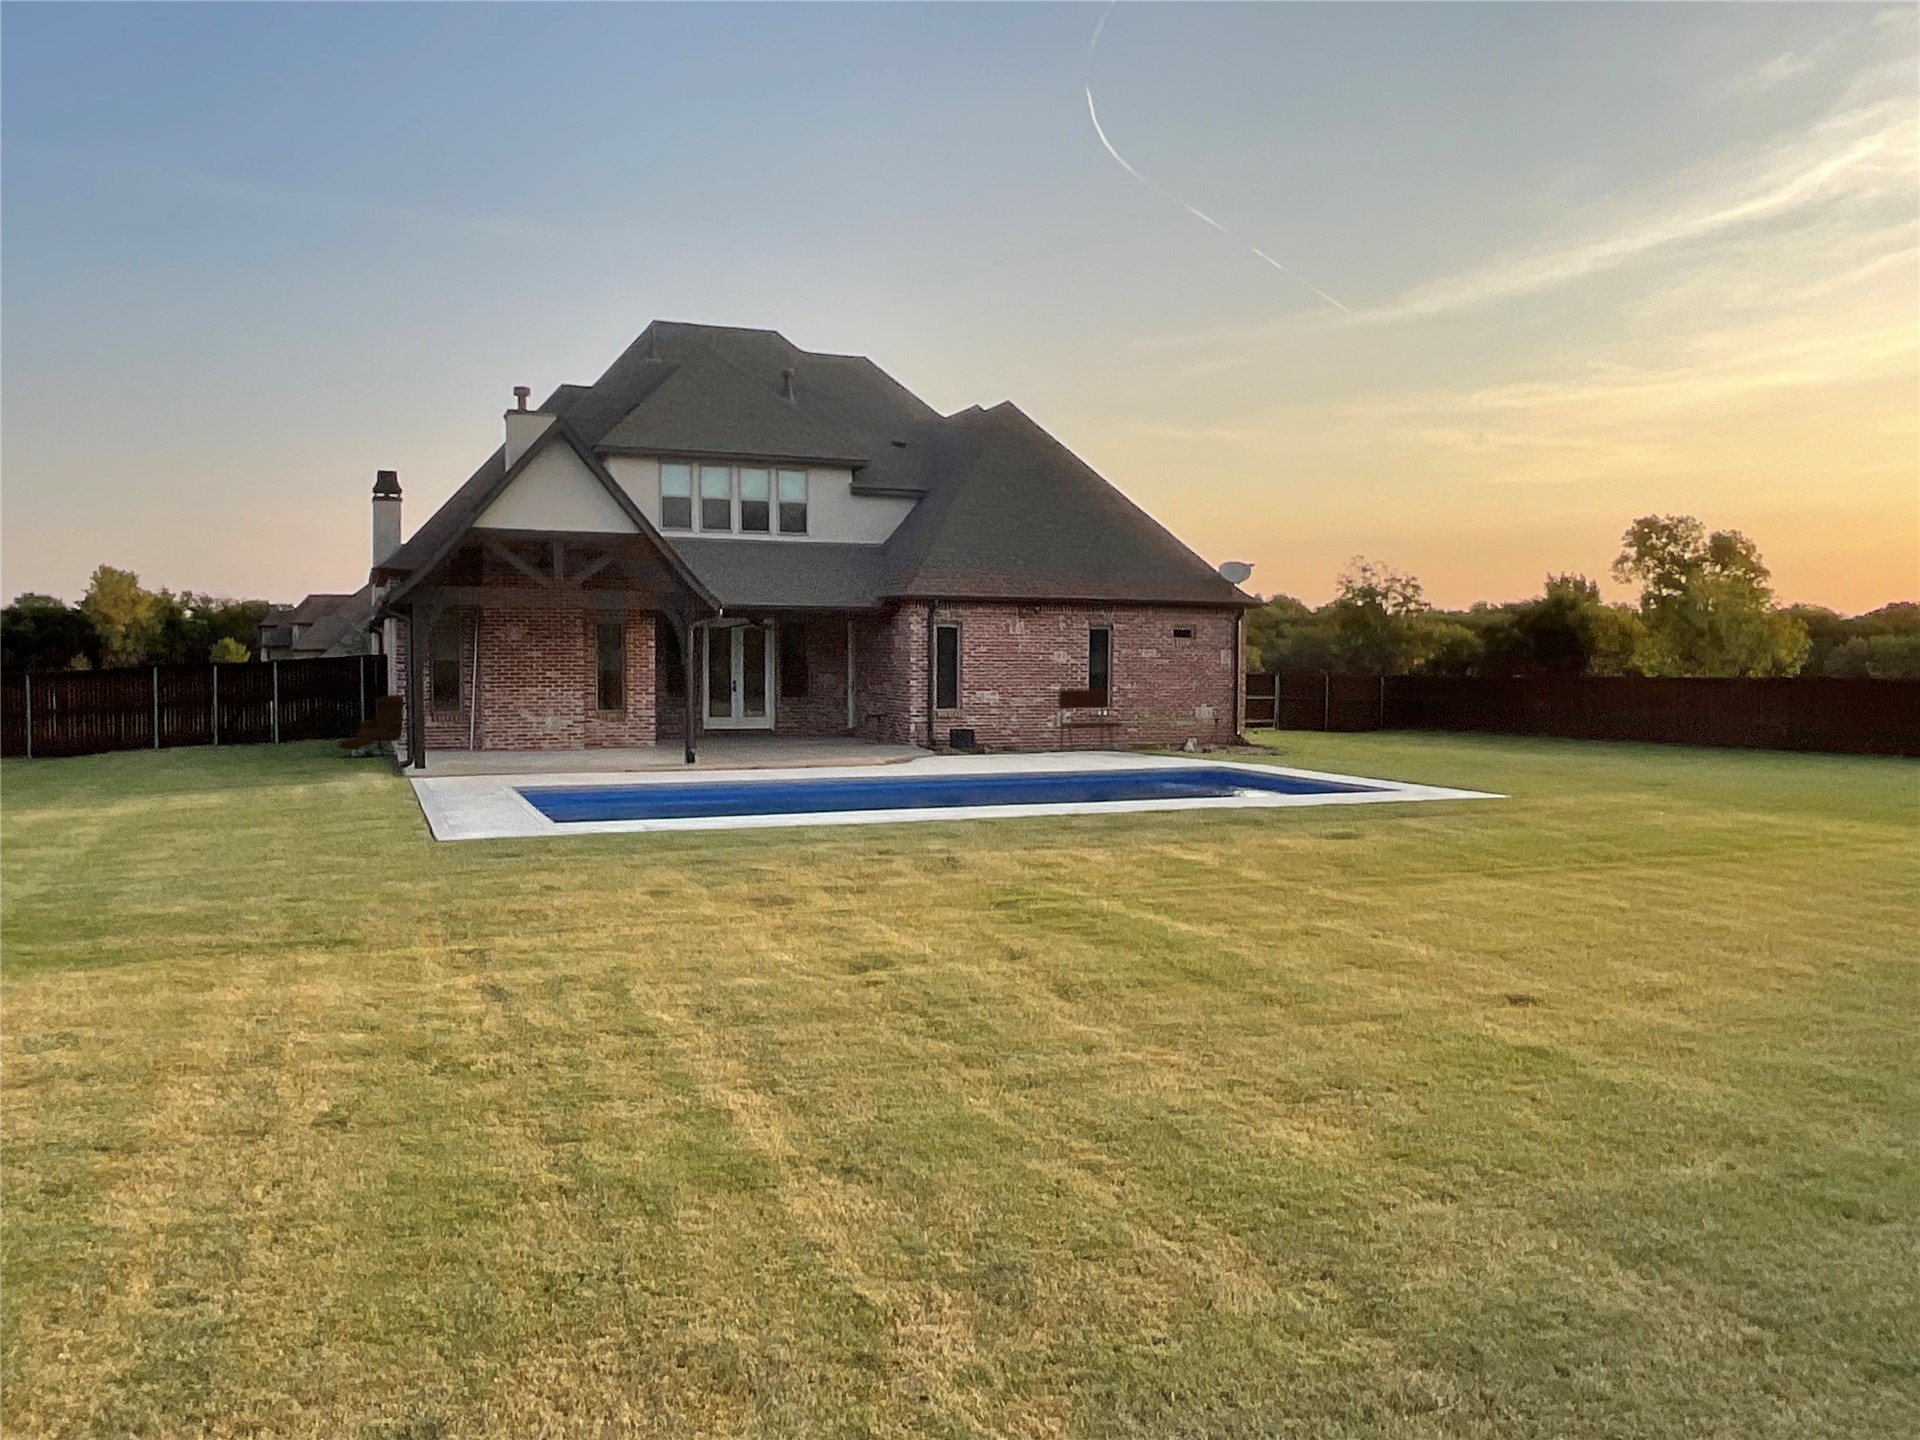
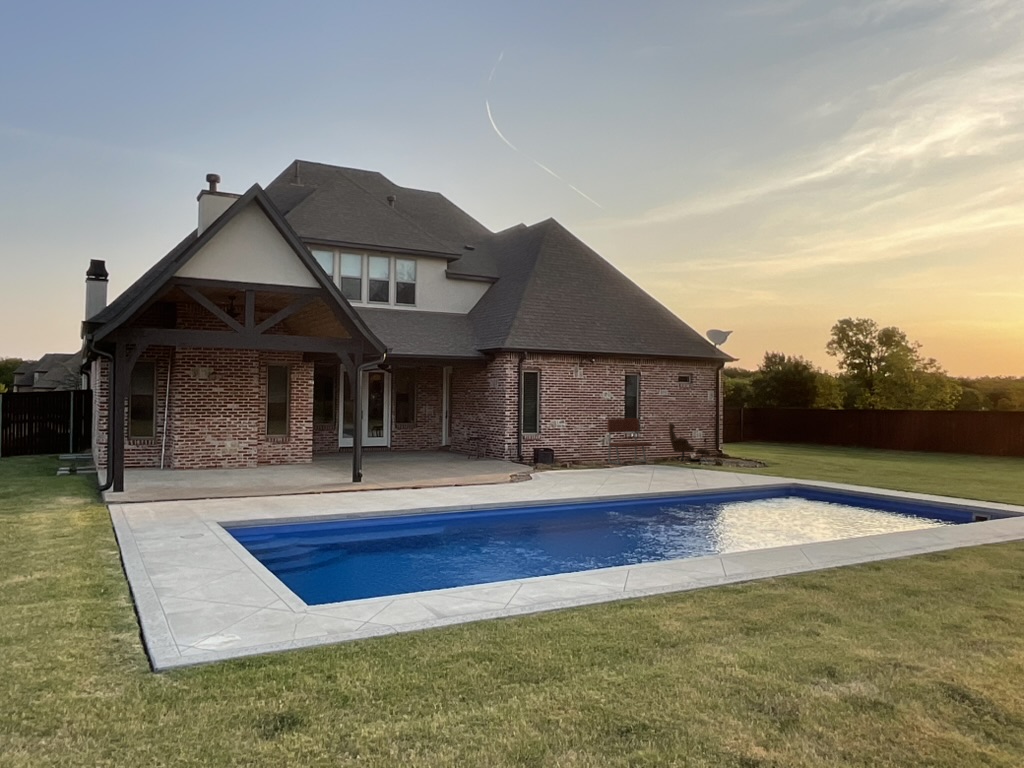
lounge chair: present [339,695,404,756] -> present [669,423,710,461]

